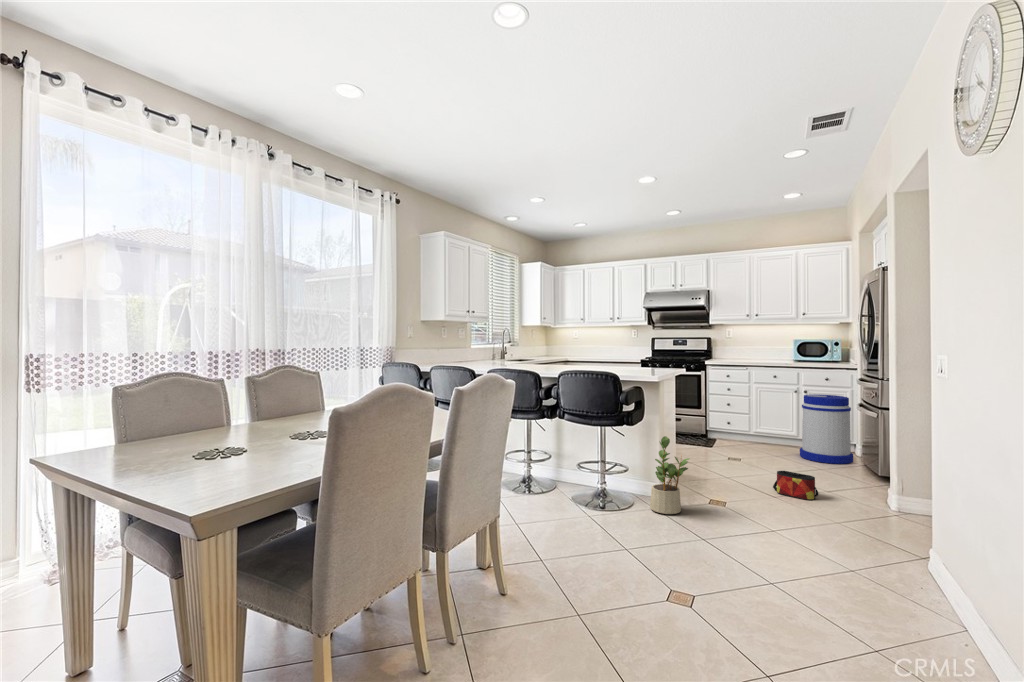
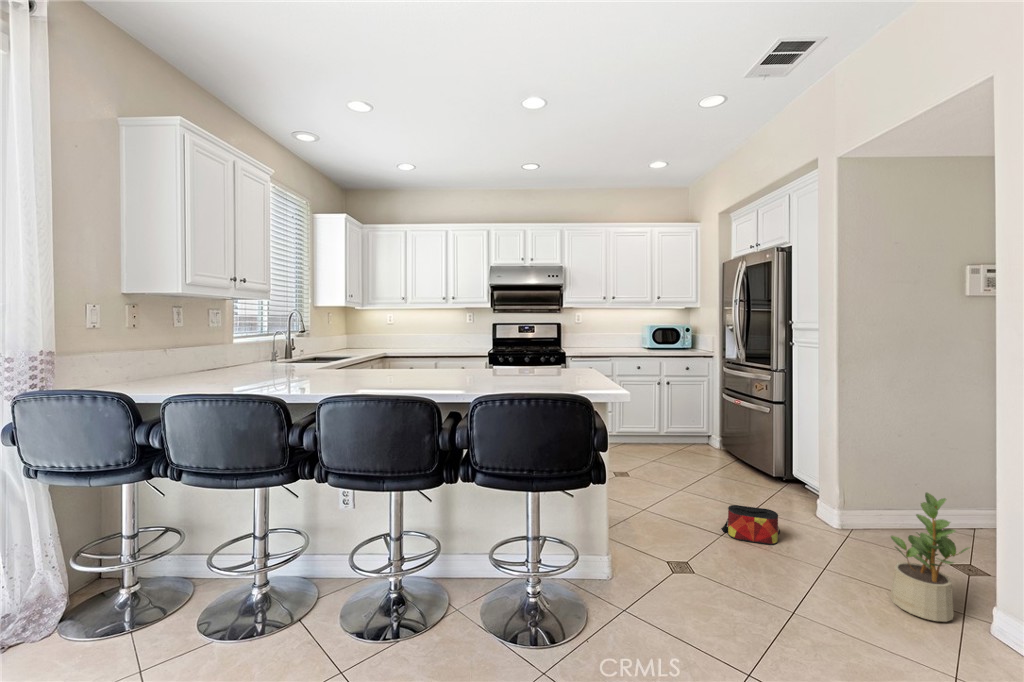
trash can: present [800,394,853,464] -> none [676,388,730,467]
potted plant: present [650,436,690,514] -> present [890,493,970,622]

